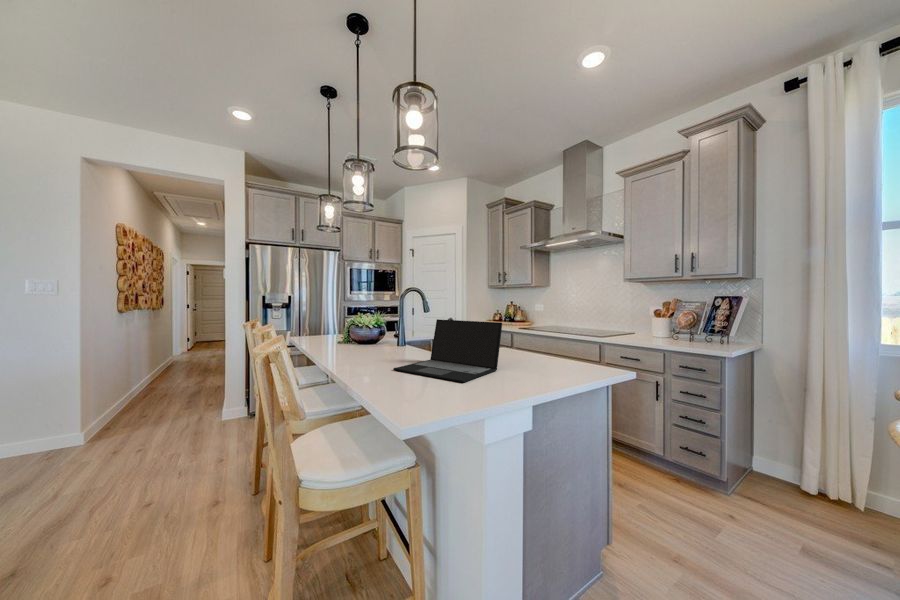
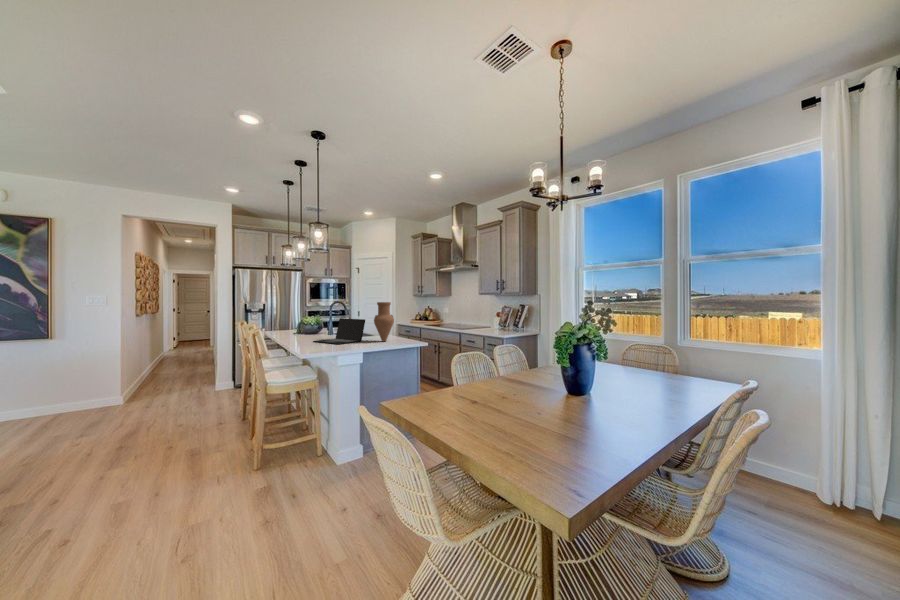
vase: none [526,285,572,372] -> present [374,302,394,342]

